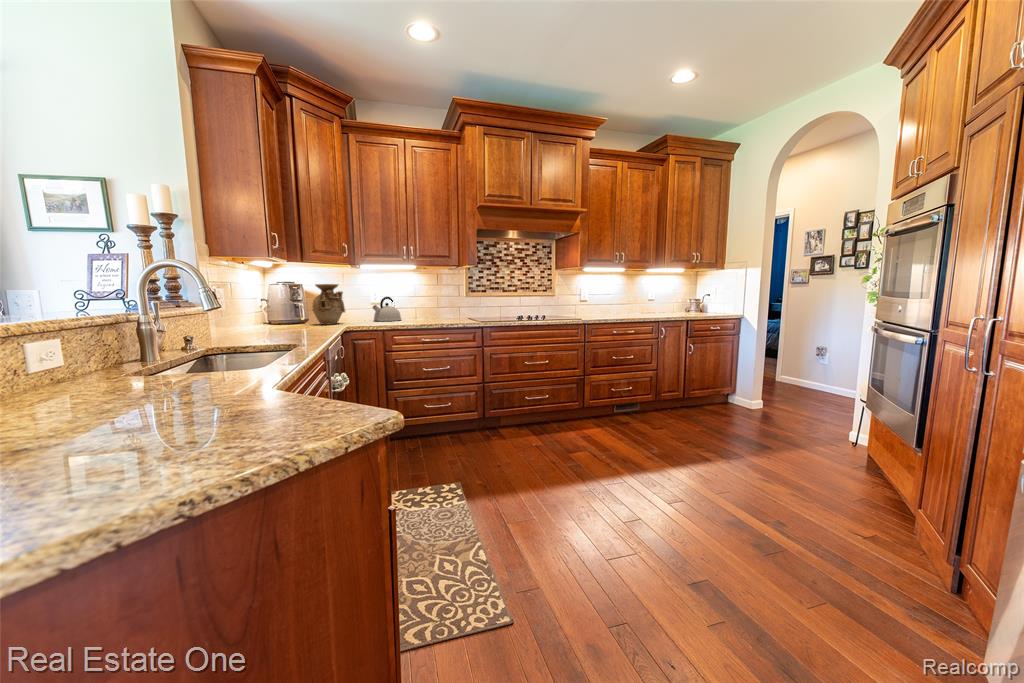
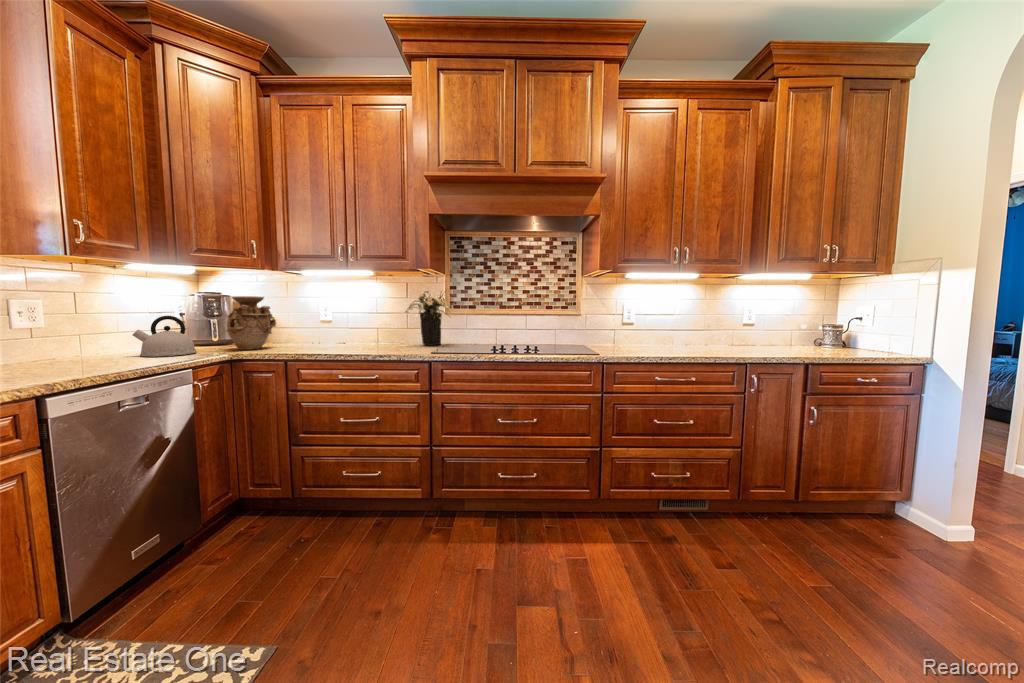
flower arrangement: none [441,278,474,319] -> present [405,290,448,346]
kettle: present [372,297,401,321] -> present [133,316,196,357]

